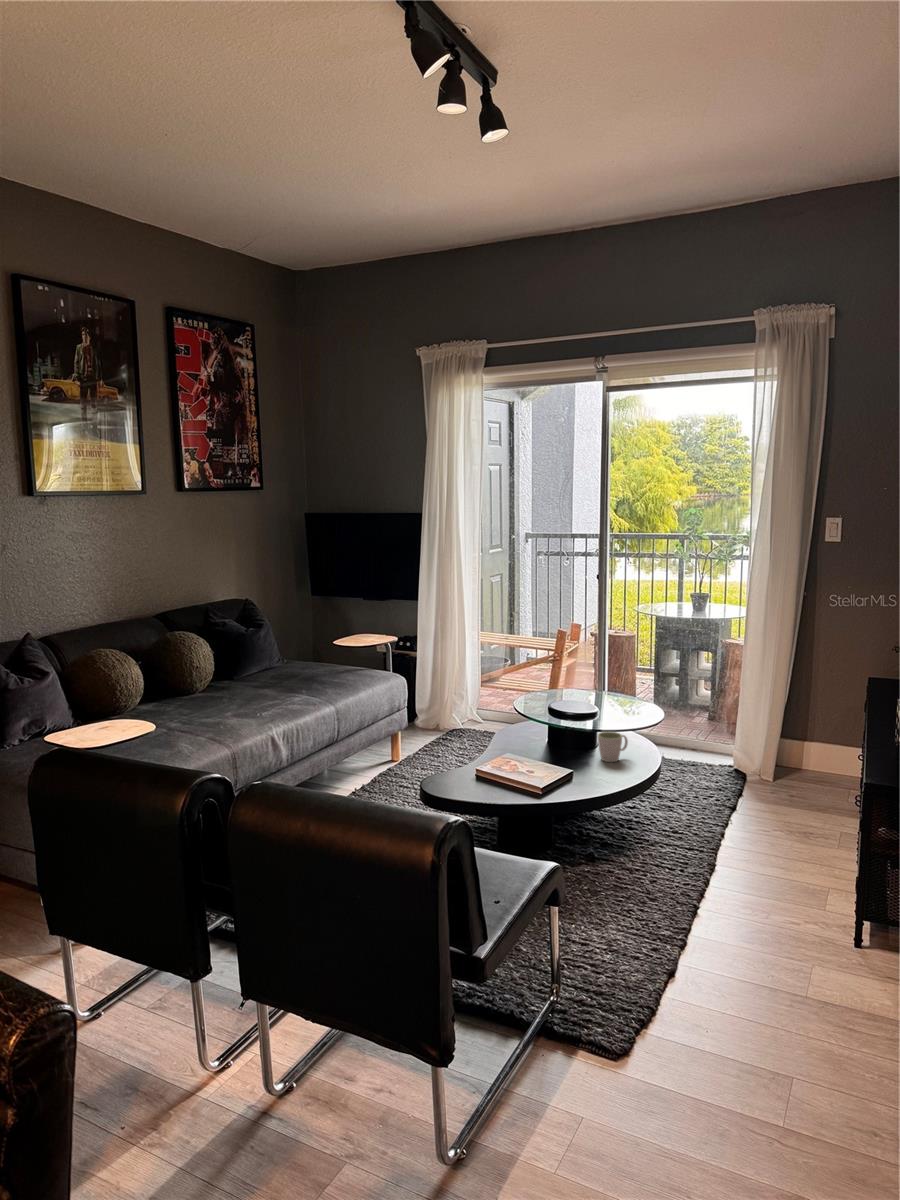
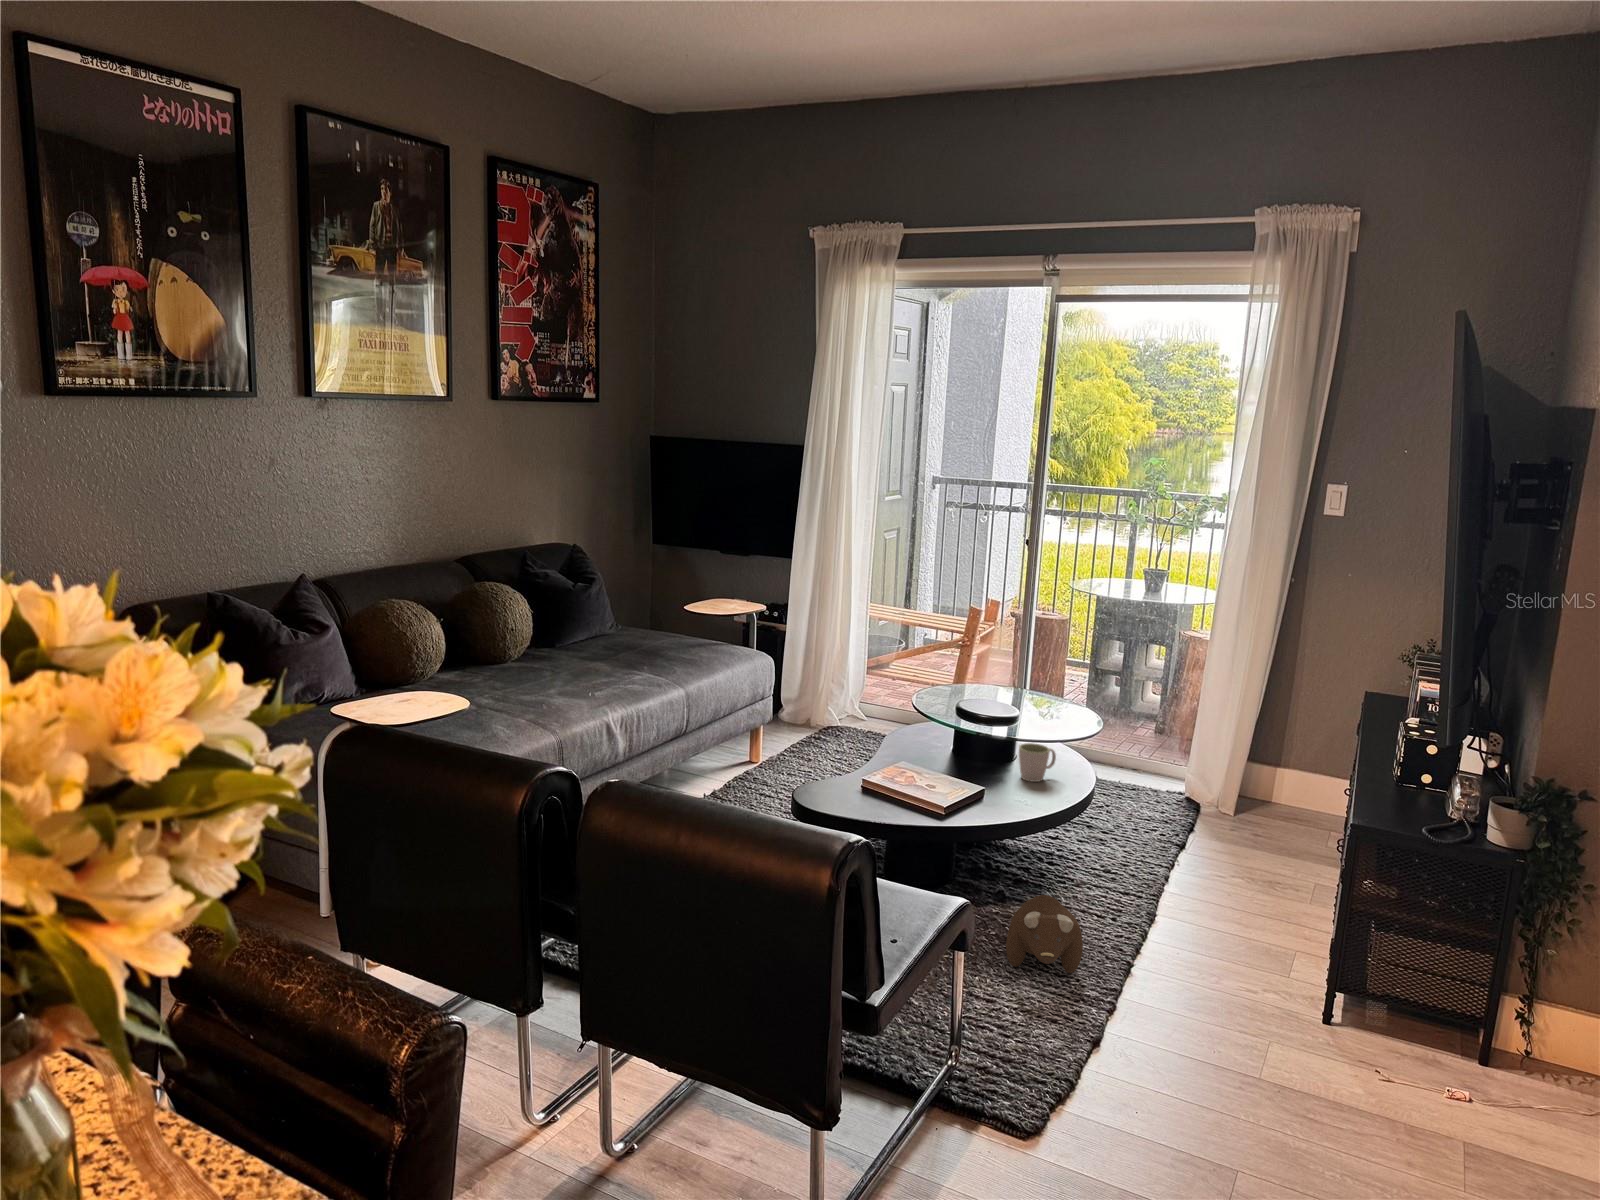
plush toy: none [595,853,657,916] -> present [1006,895,1083,973]

